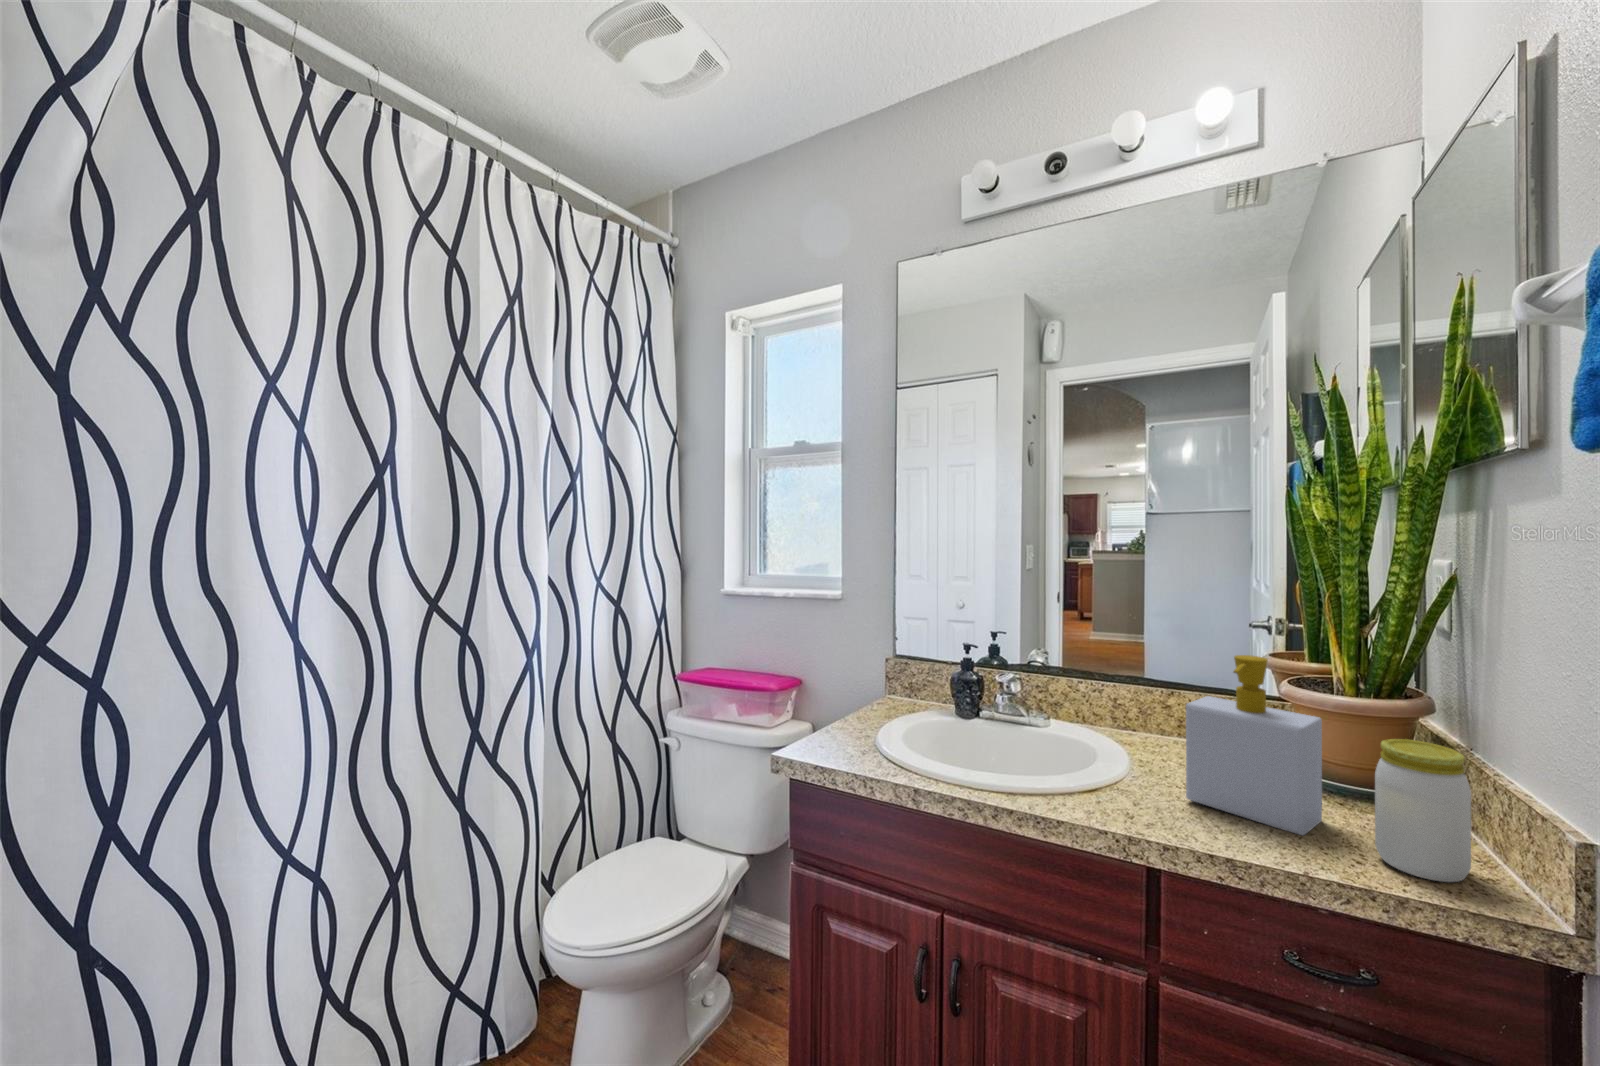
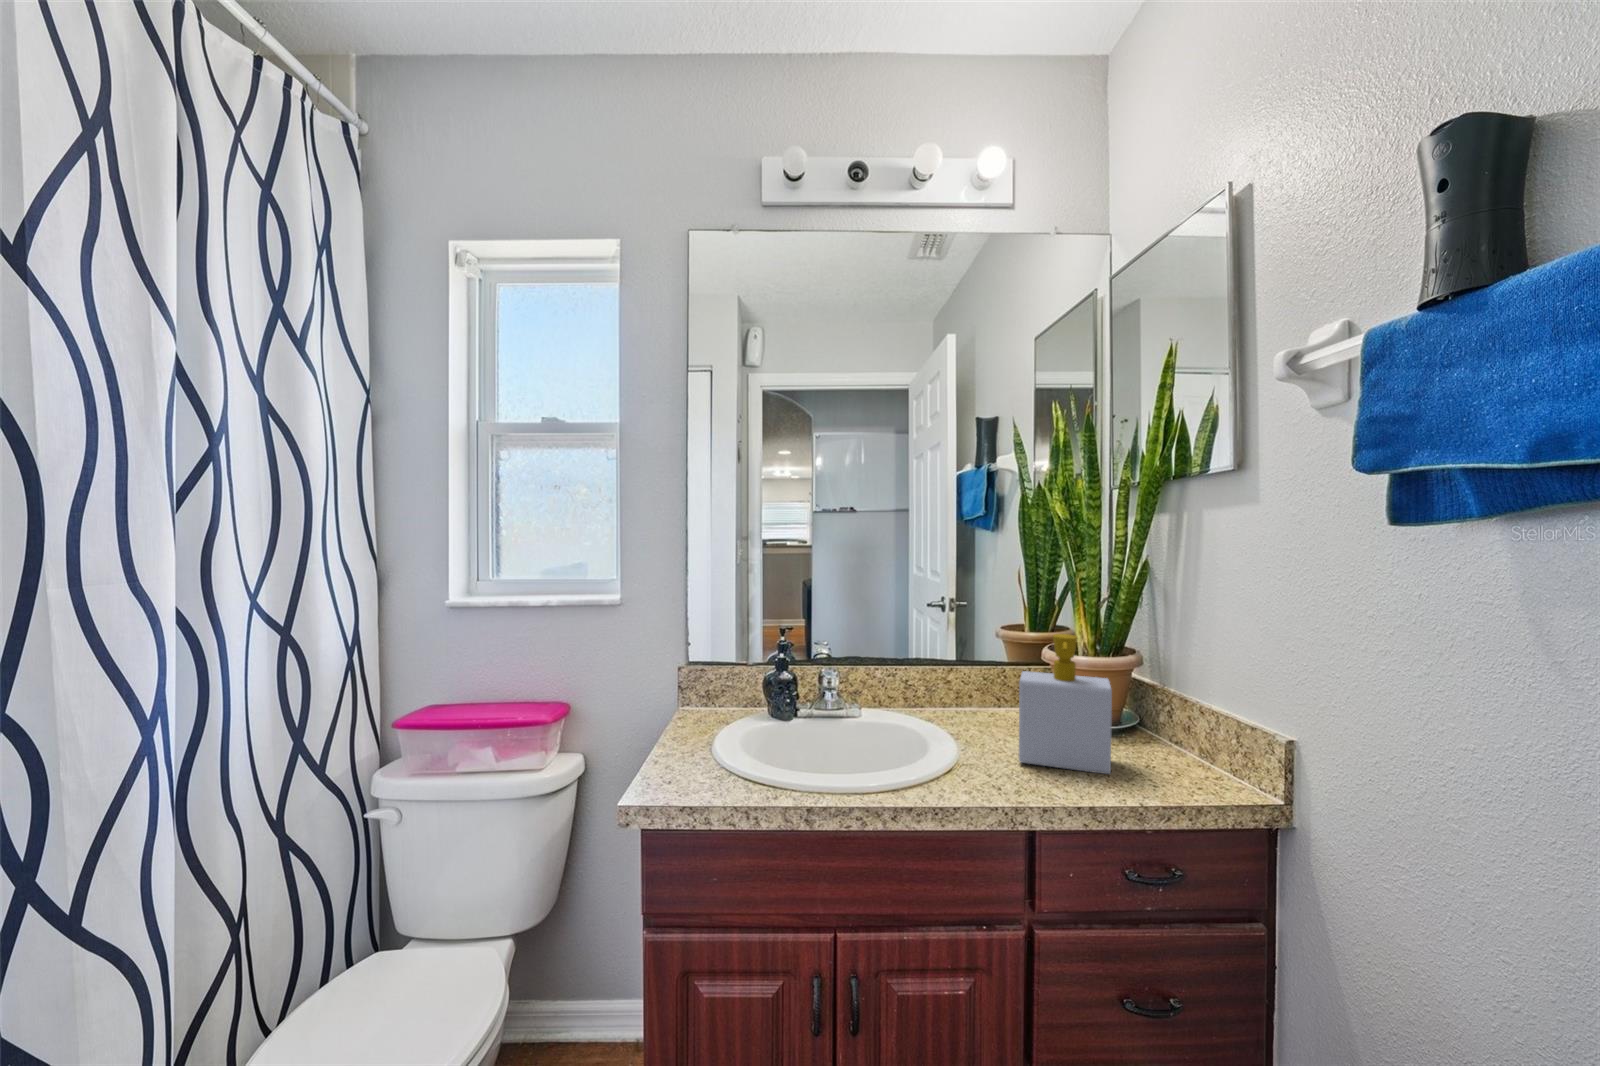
jar: present [1375,739,1471,882] -> none [1159,688,1219,789]

